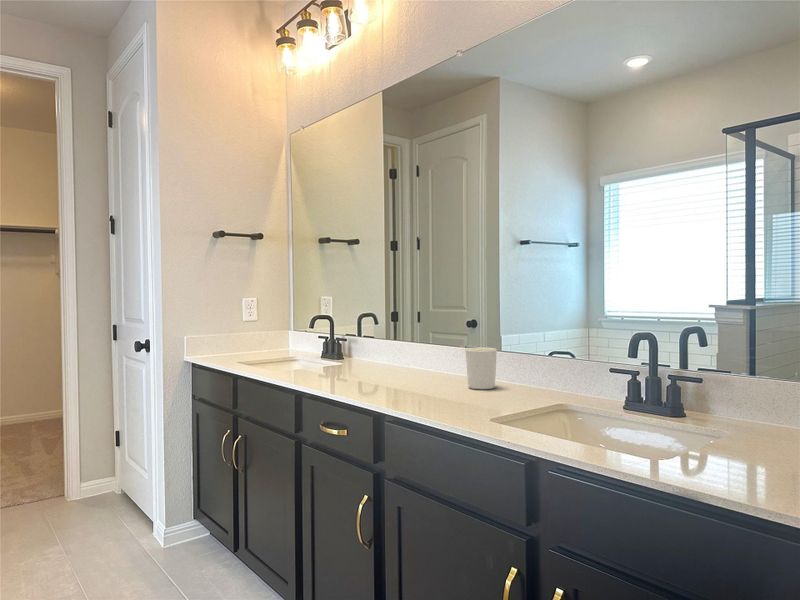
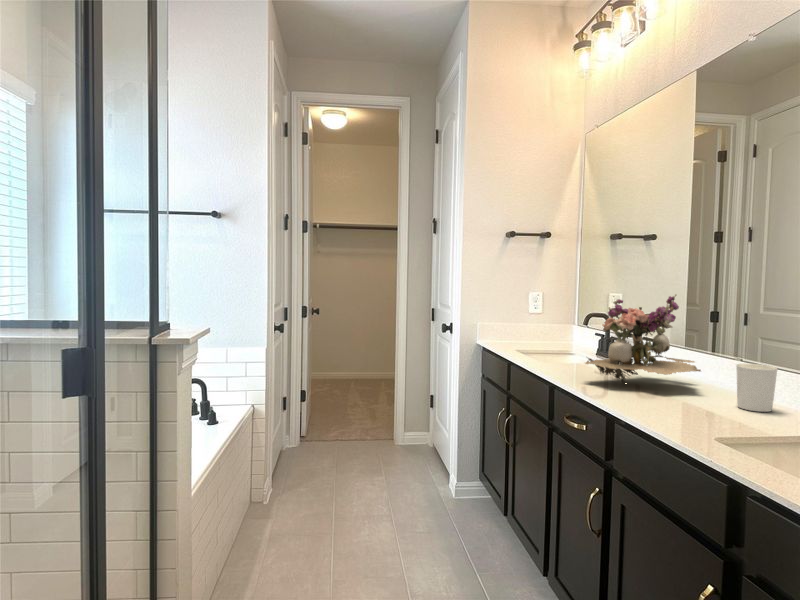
flower arrangement: none [328,290,434,381] -> present [585,294,701,382]

